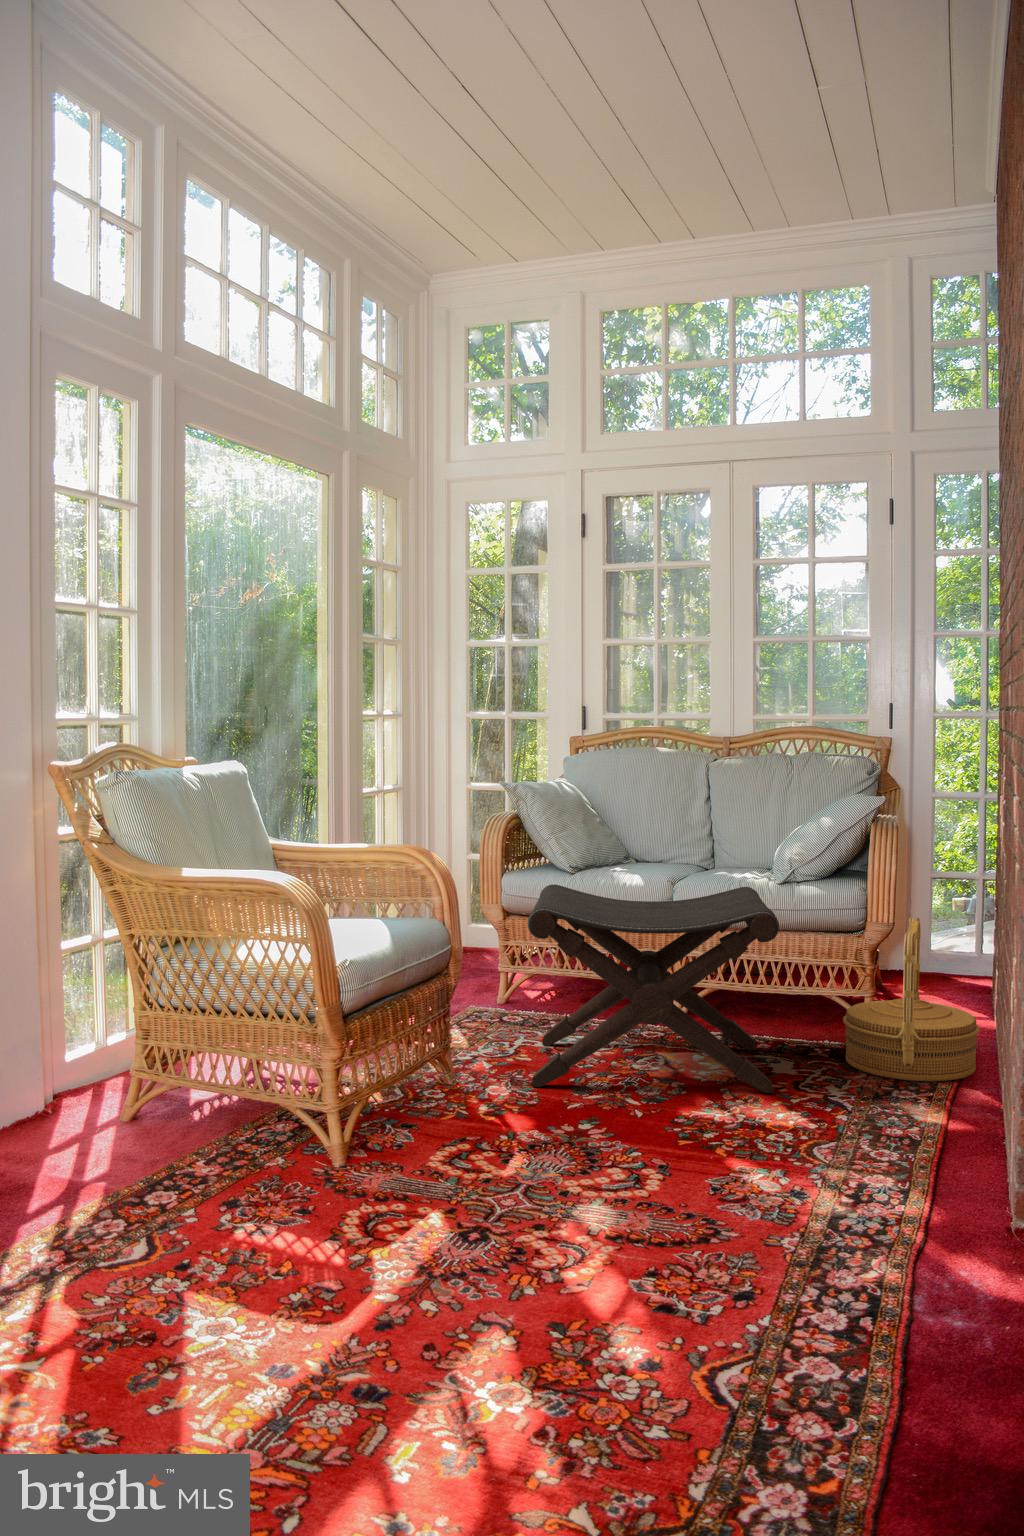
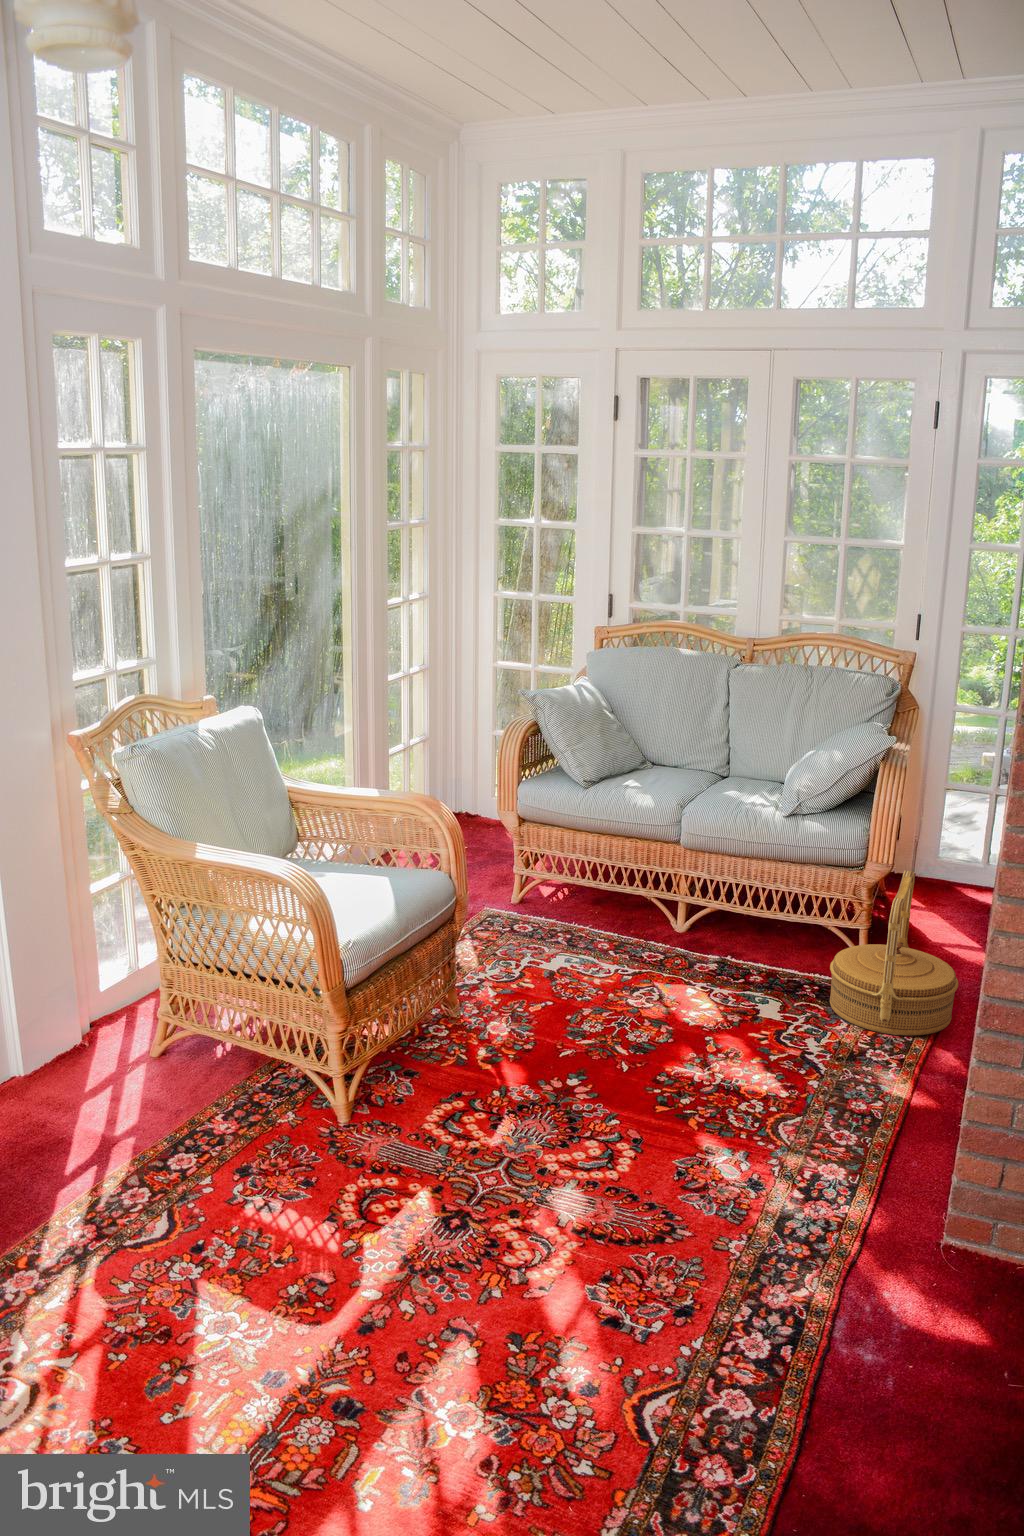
footstool: present [527,884,779,1093] -> none [530,823,769,1046]

